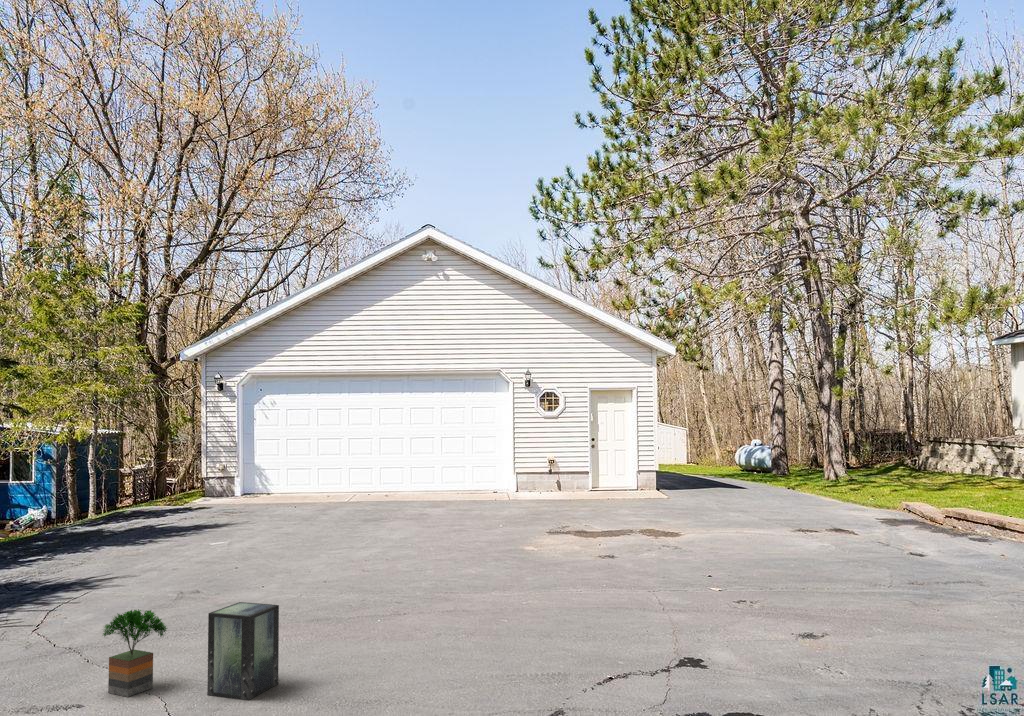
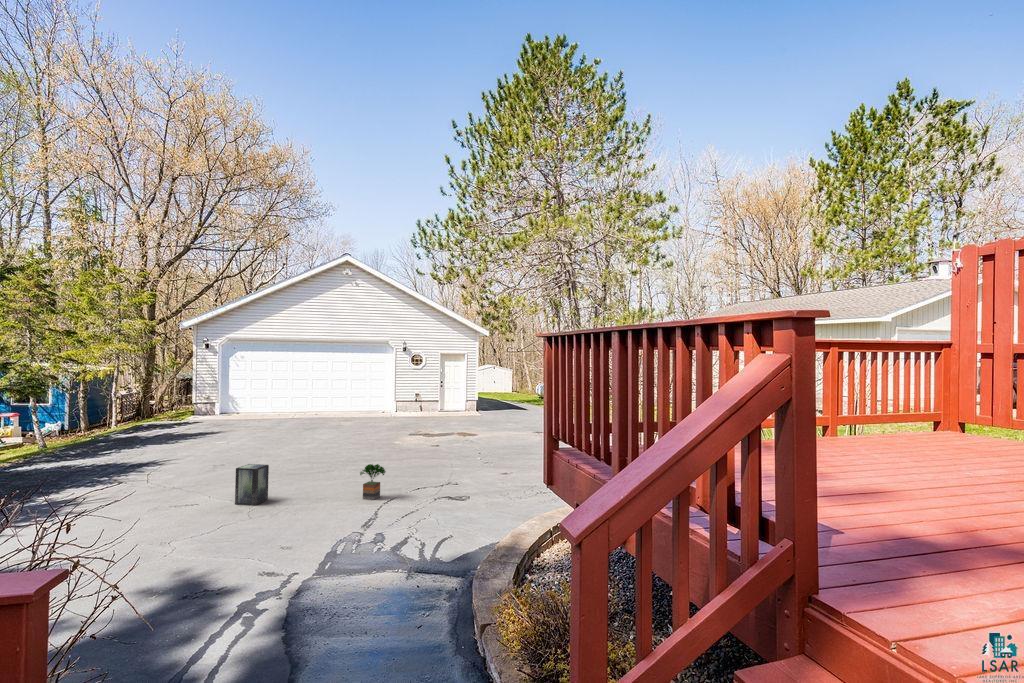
potted tree: present [103,609,167,697] -> present [360,464,386,500]

